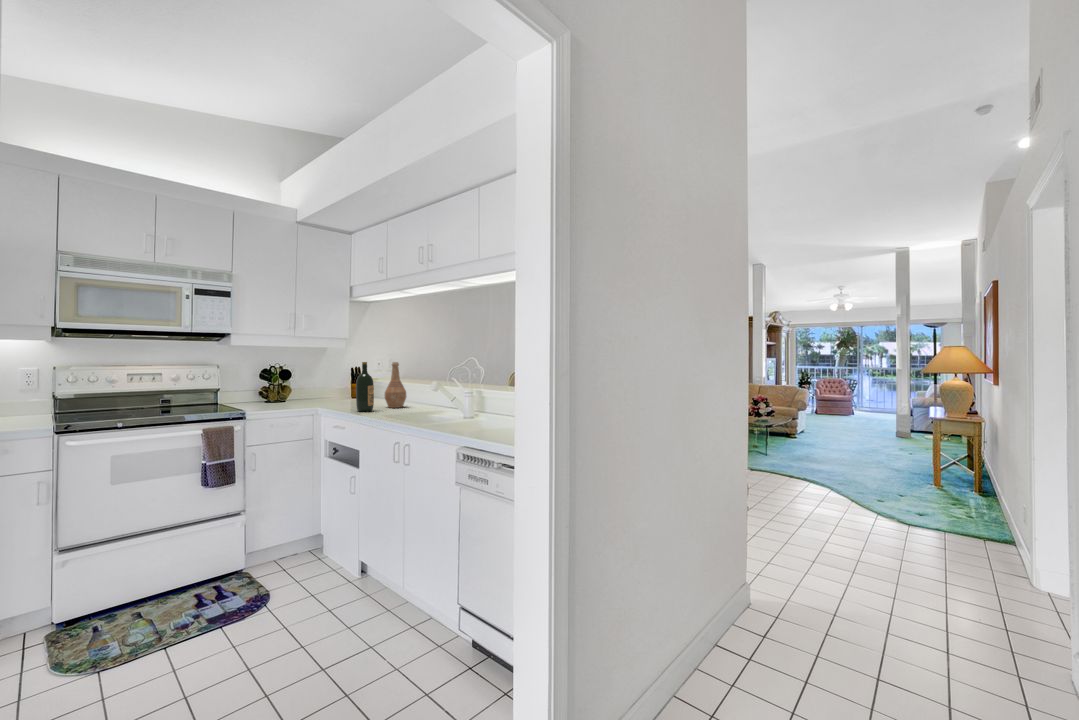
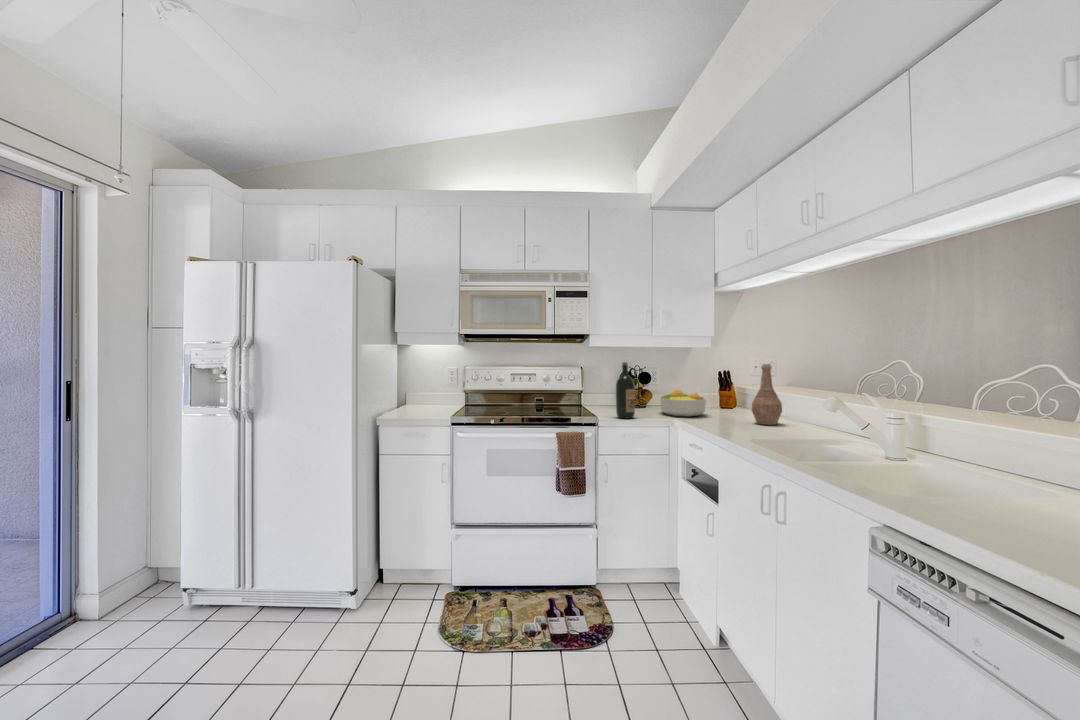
wine bottle: present [356,362,374,412] -> present [616,362,635,418]
fruit bowl: none [303,384,347,407] -> present [660,390,706,417]

